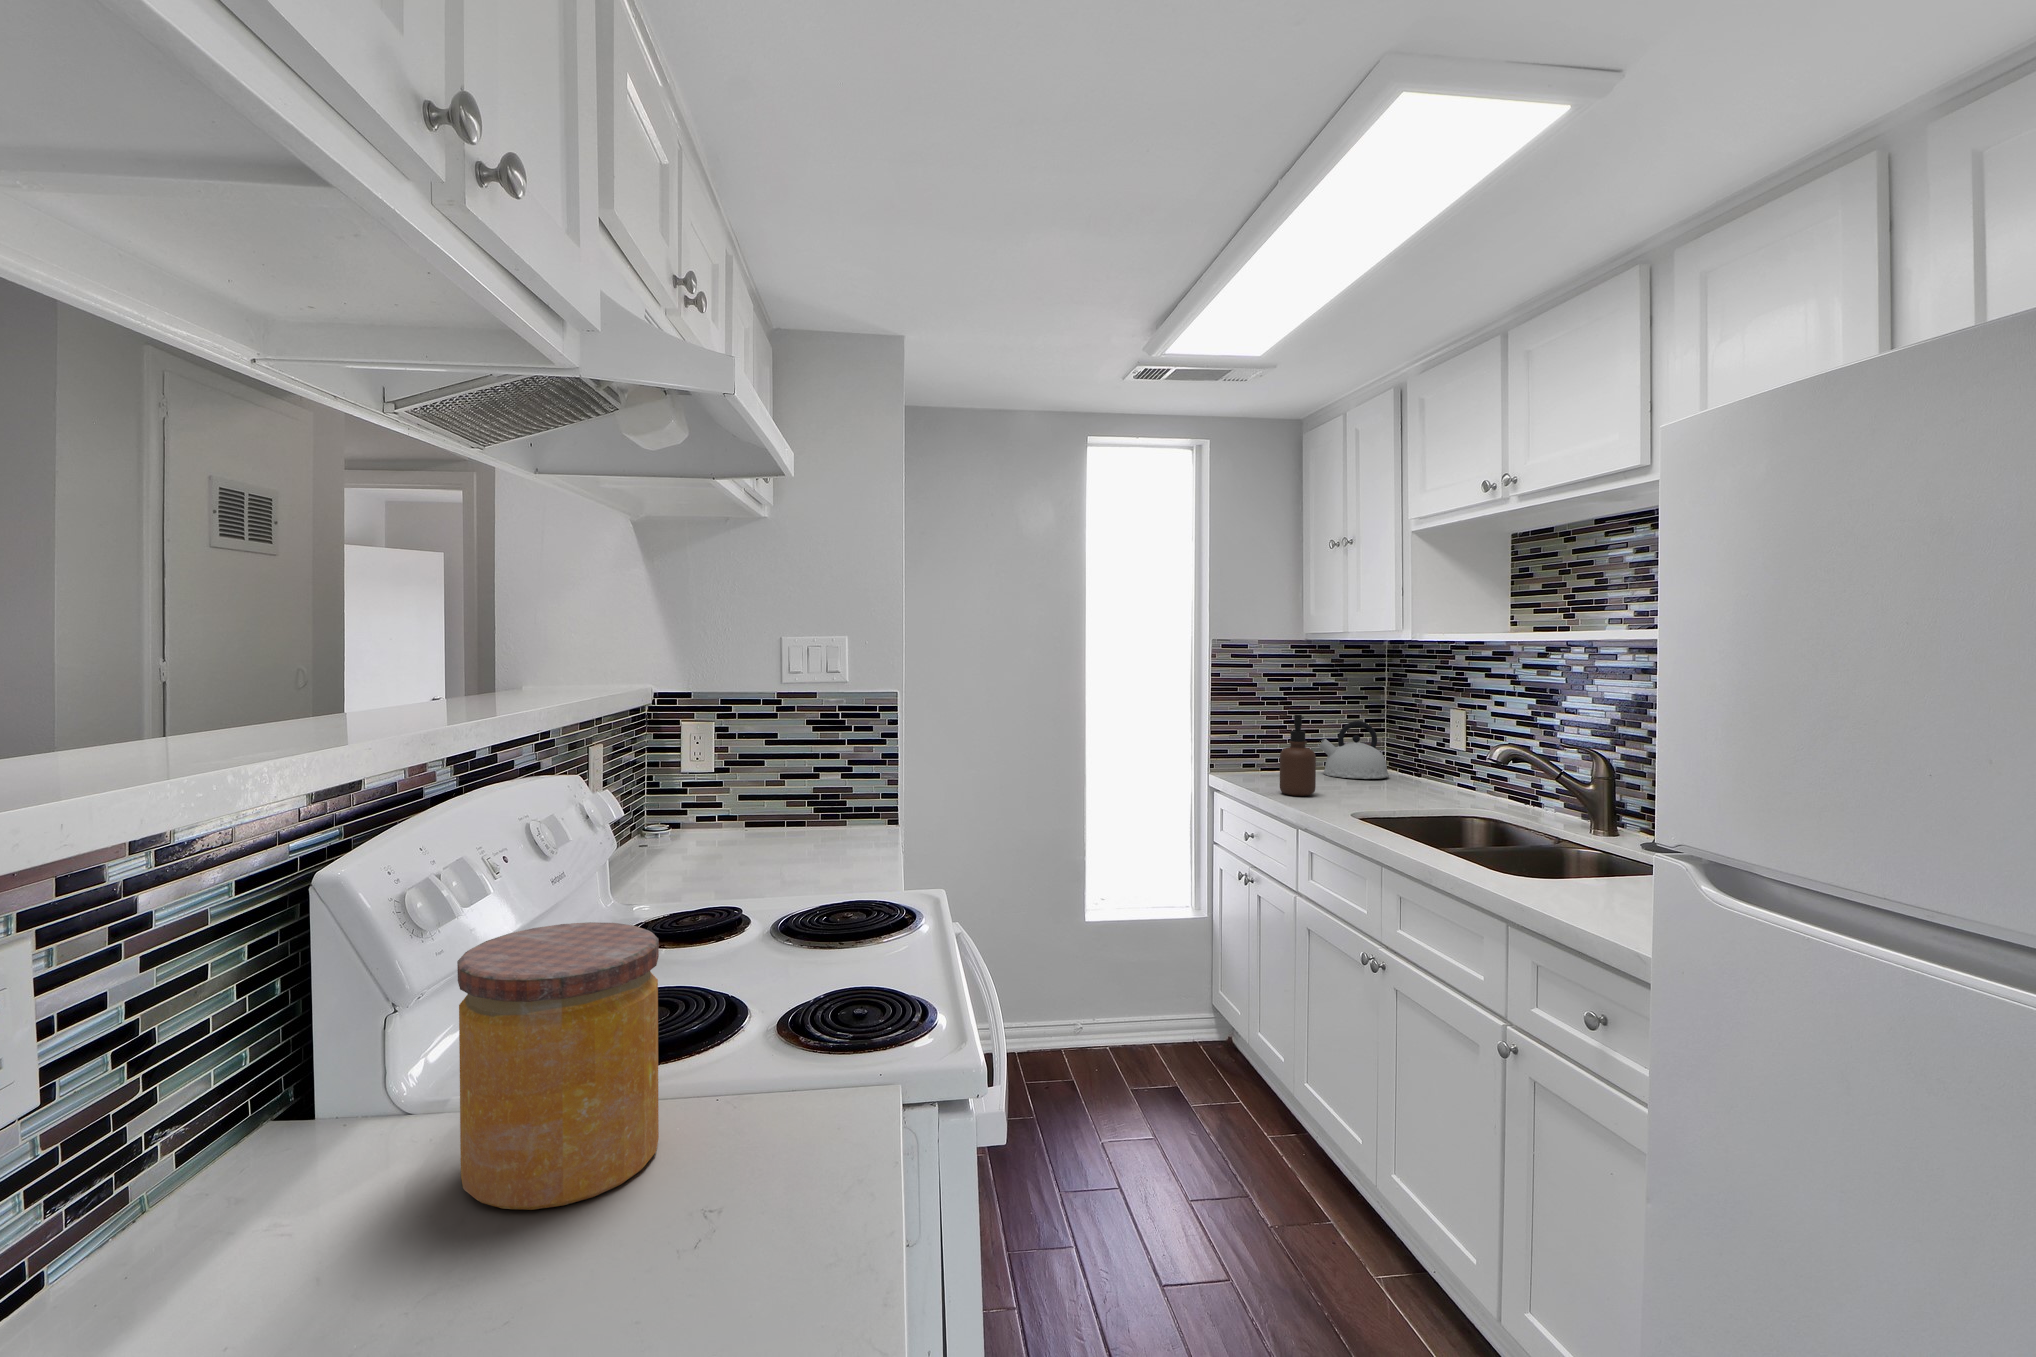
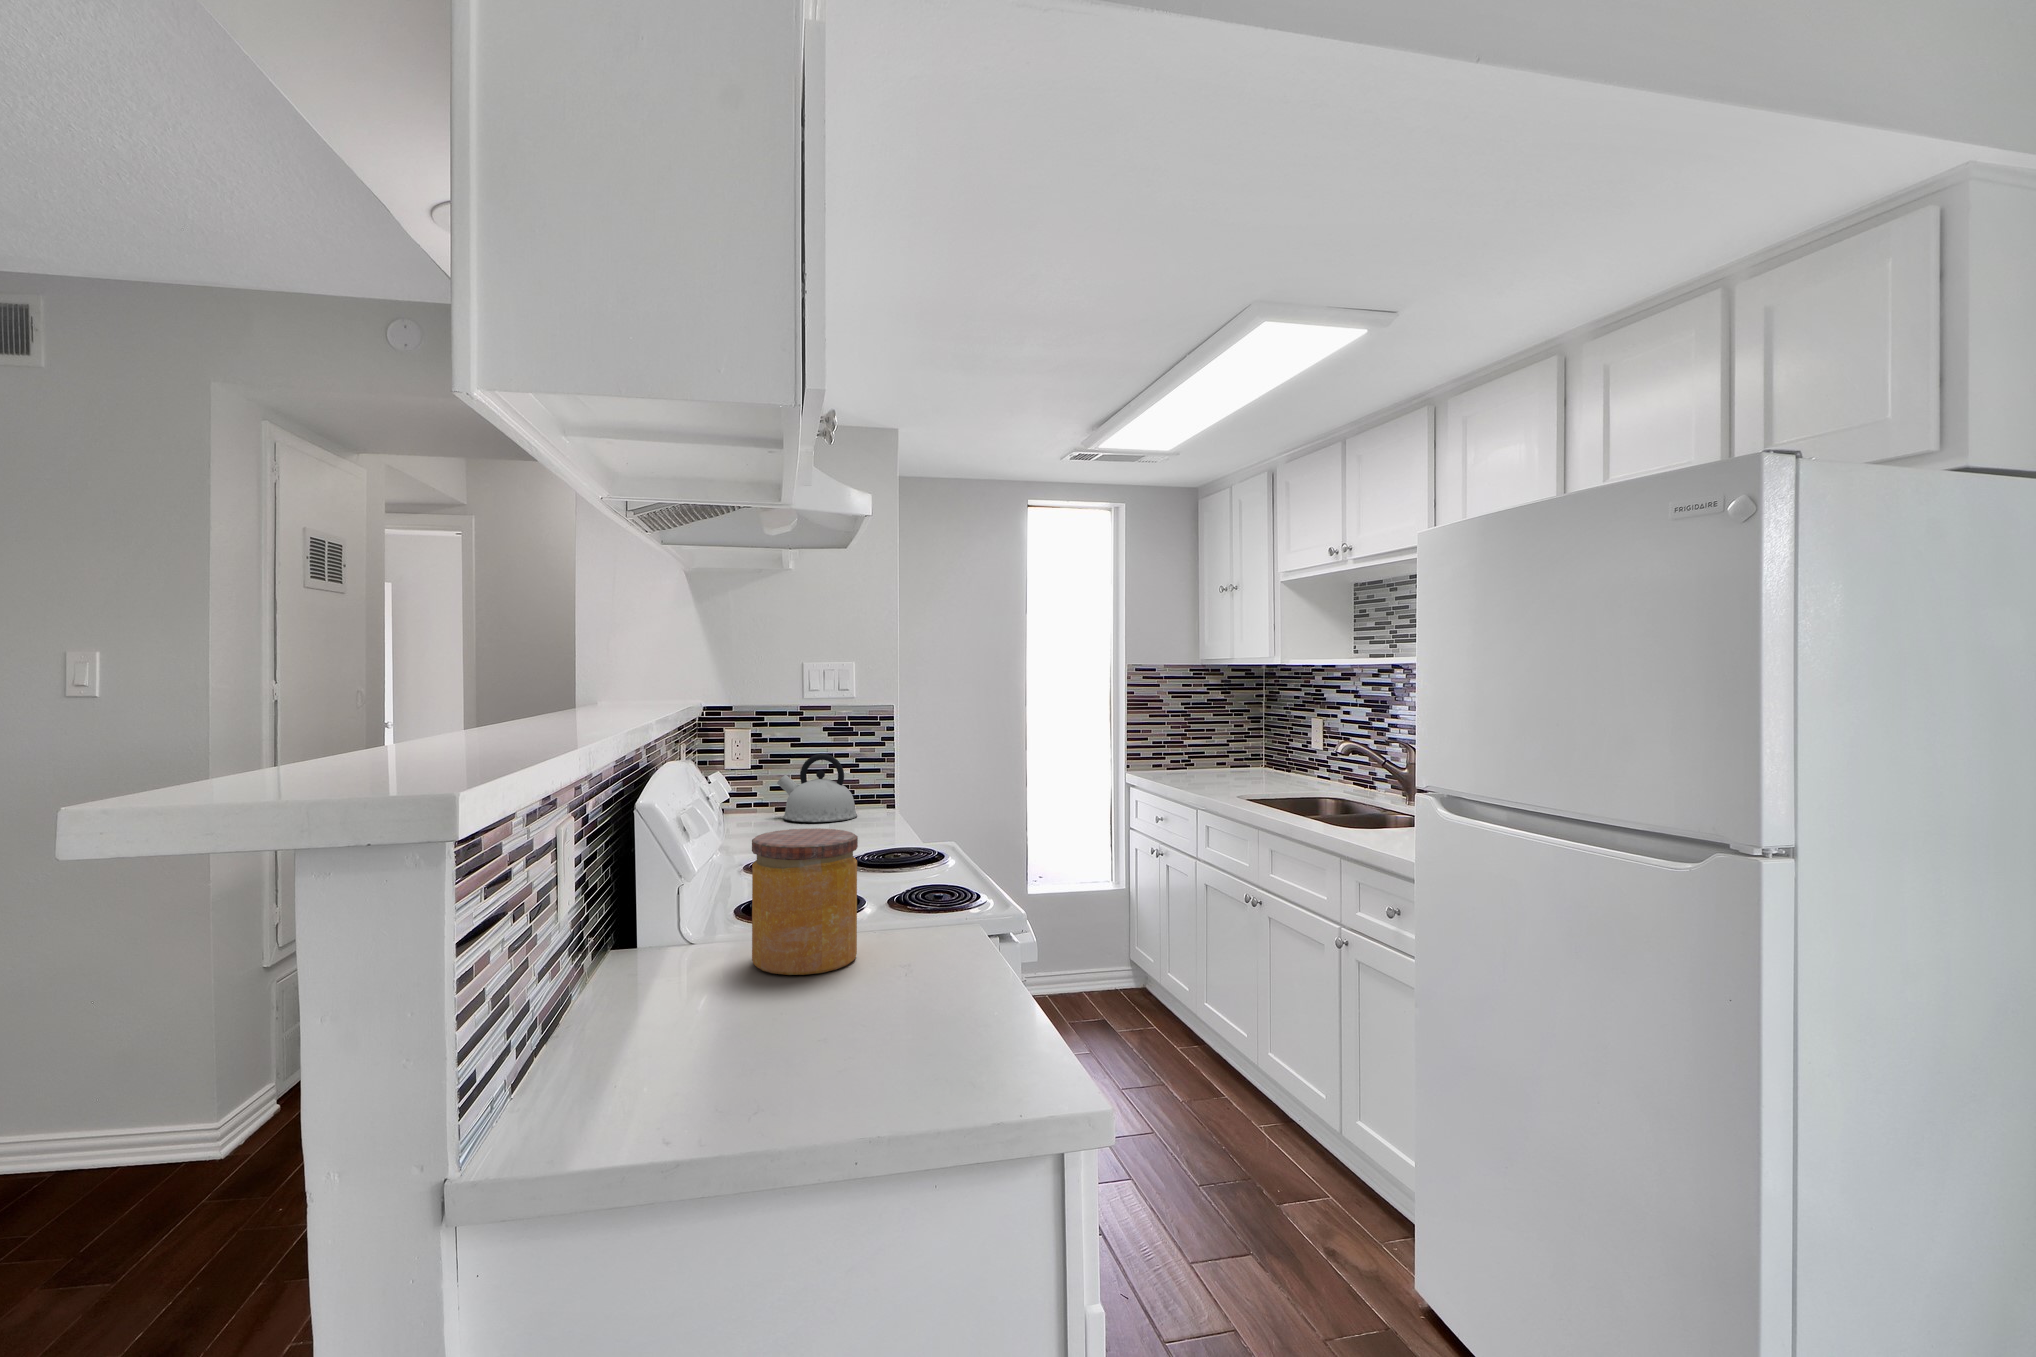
soap dispenser: present [1280,715,1316,796] -> none [1183,723,1211,786]
kettle: present [1318,721,1389,779] -> present [777,754,857,822]

